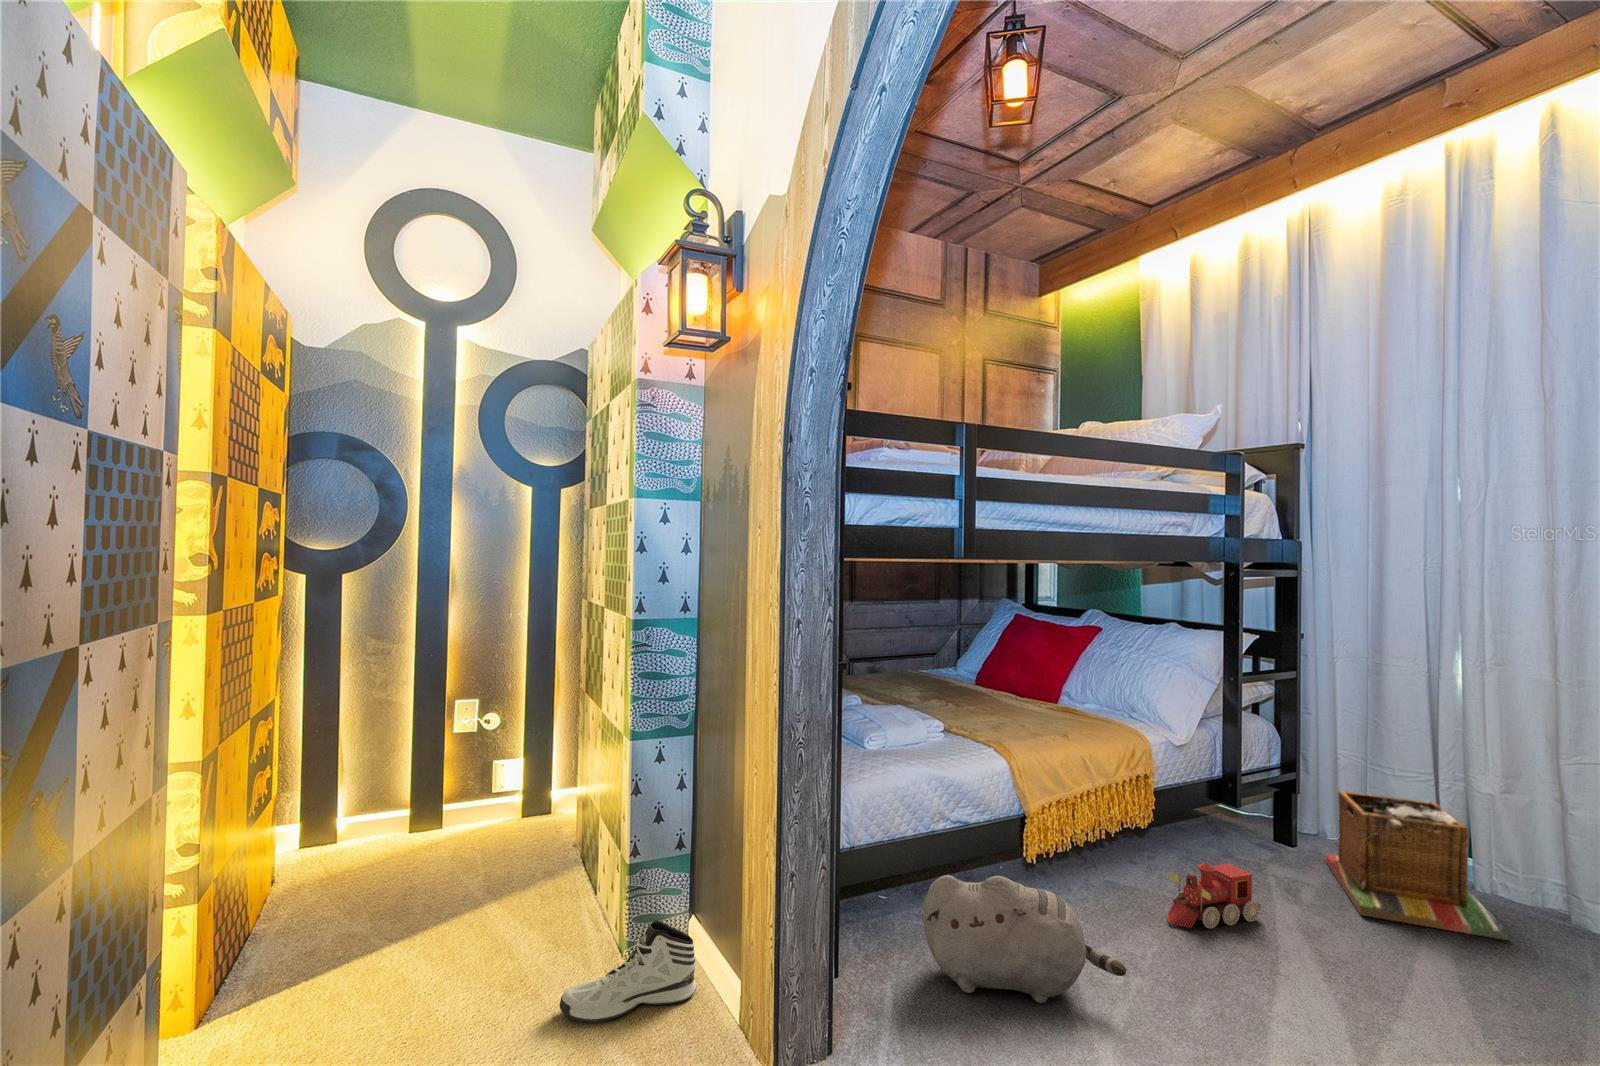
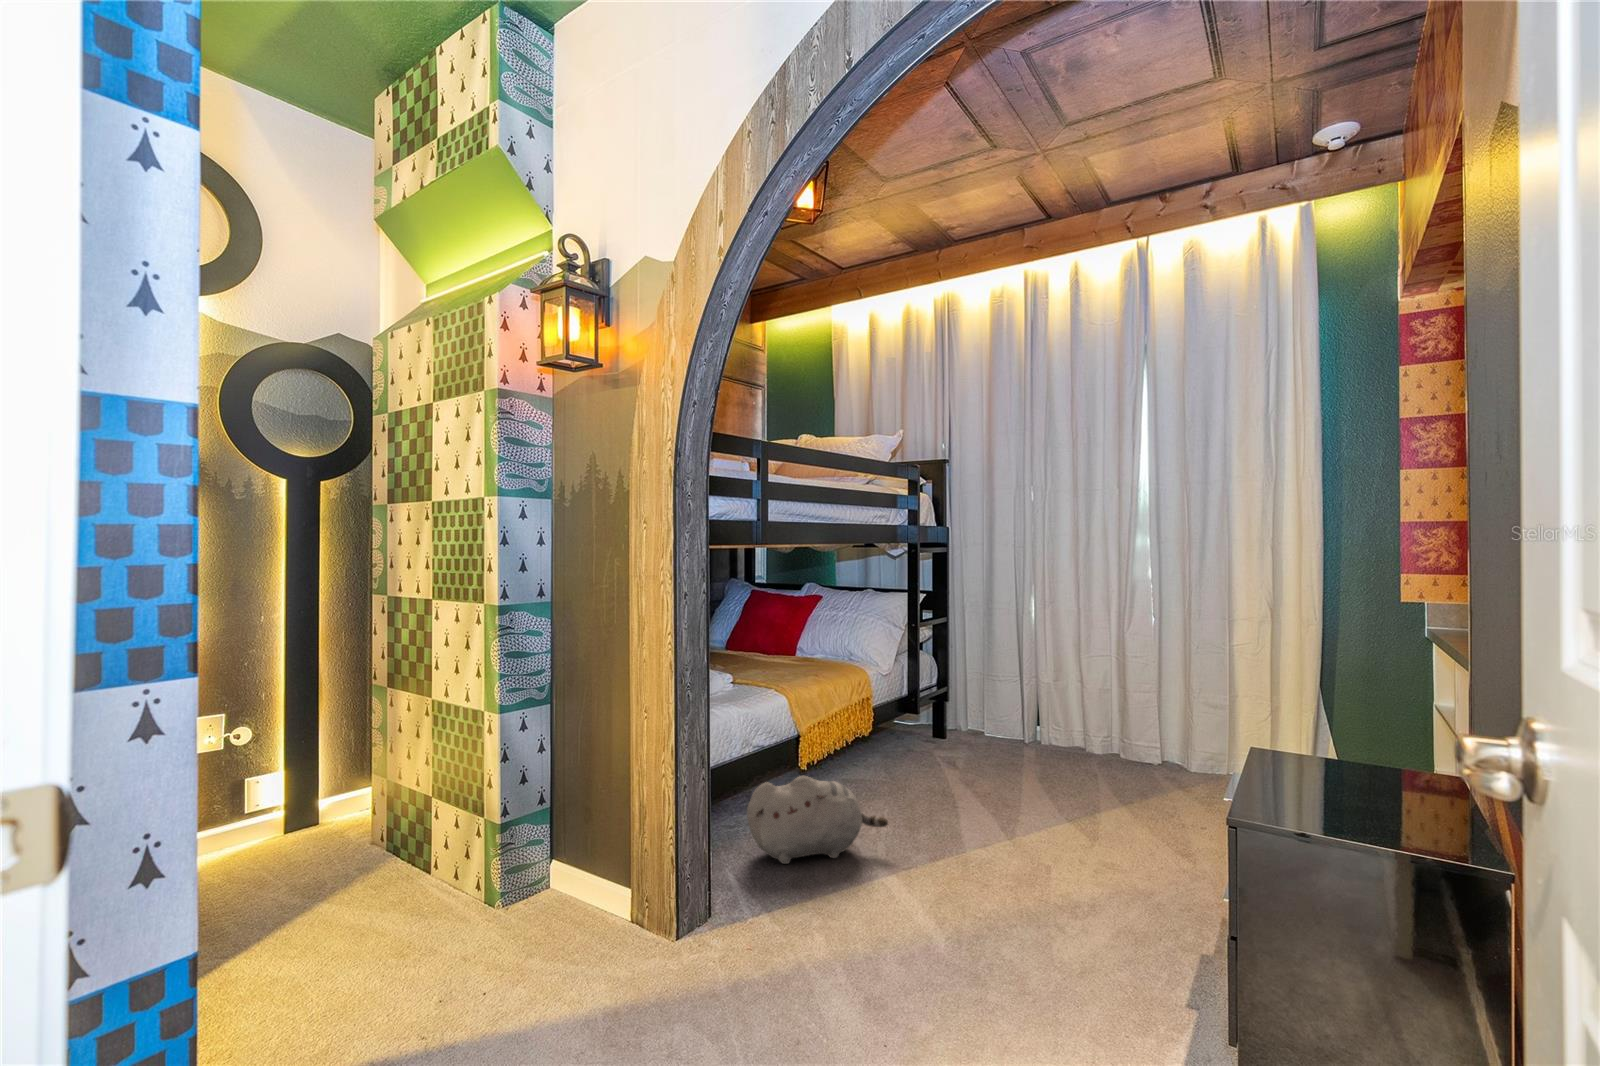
laundry basket: present [1326,791,1508,940] -> none [968,696,1067,772]
toy train: present [1168,863,1260,929] -> none [889,752,943,798]
sneaker: present [560,921,696,1023] -> none [470,859,581,954]

